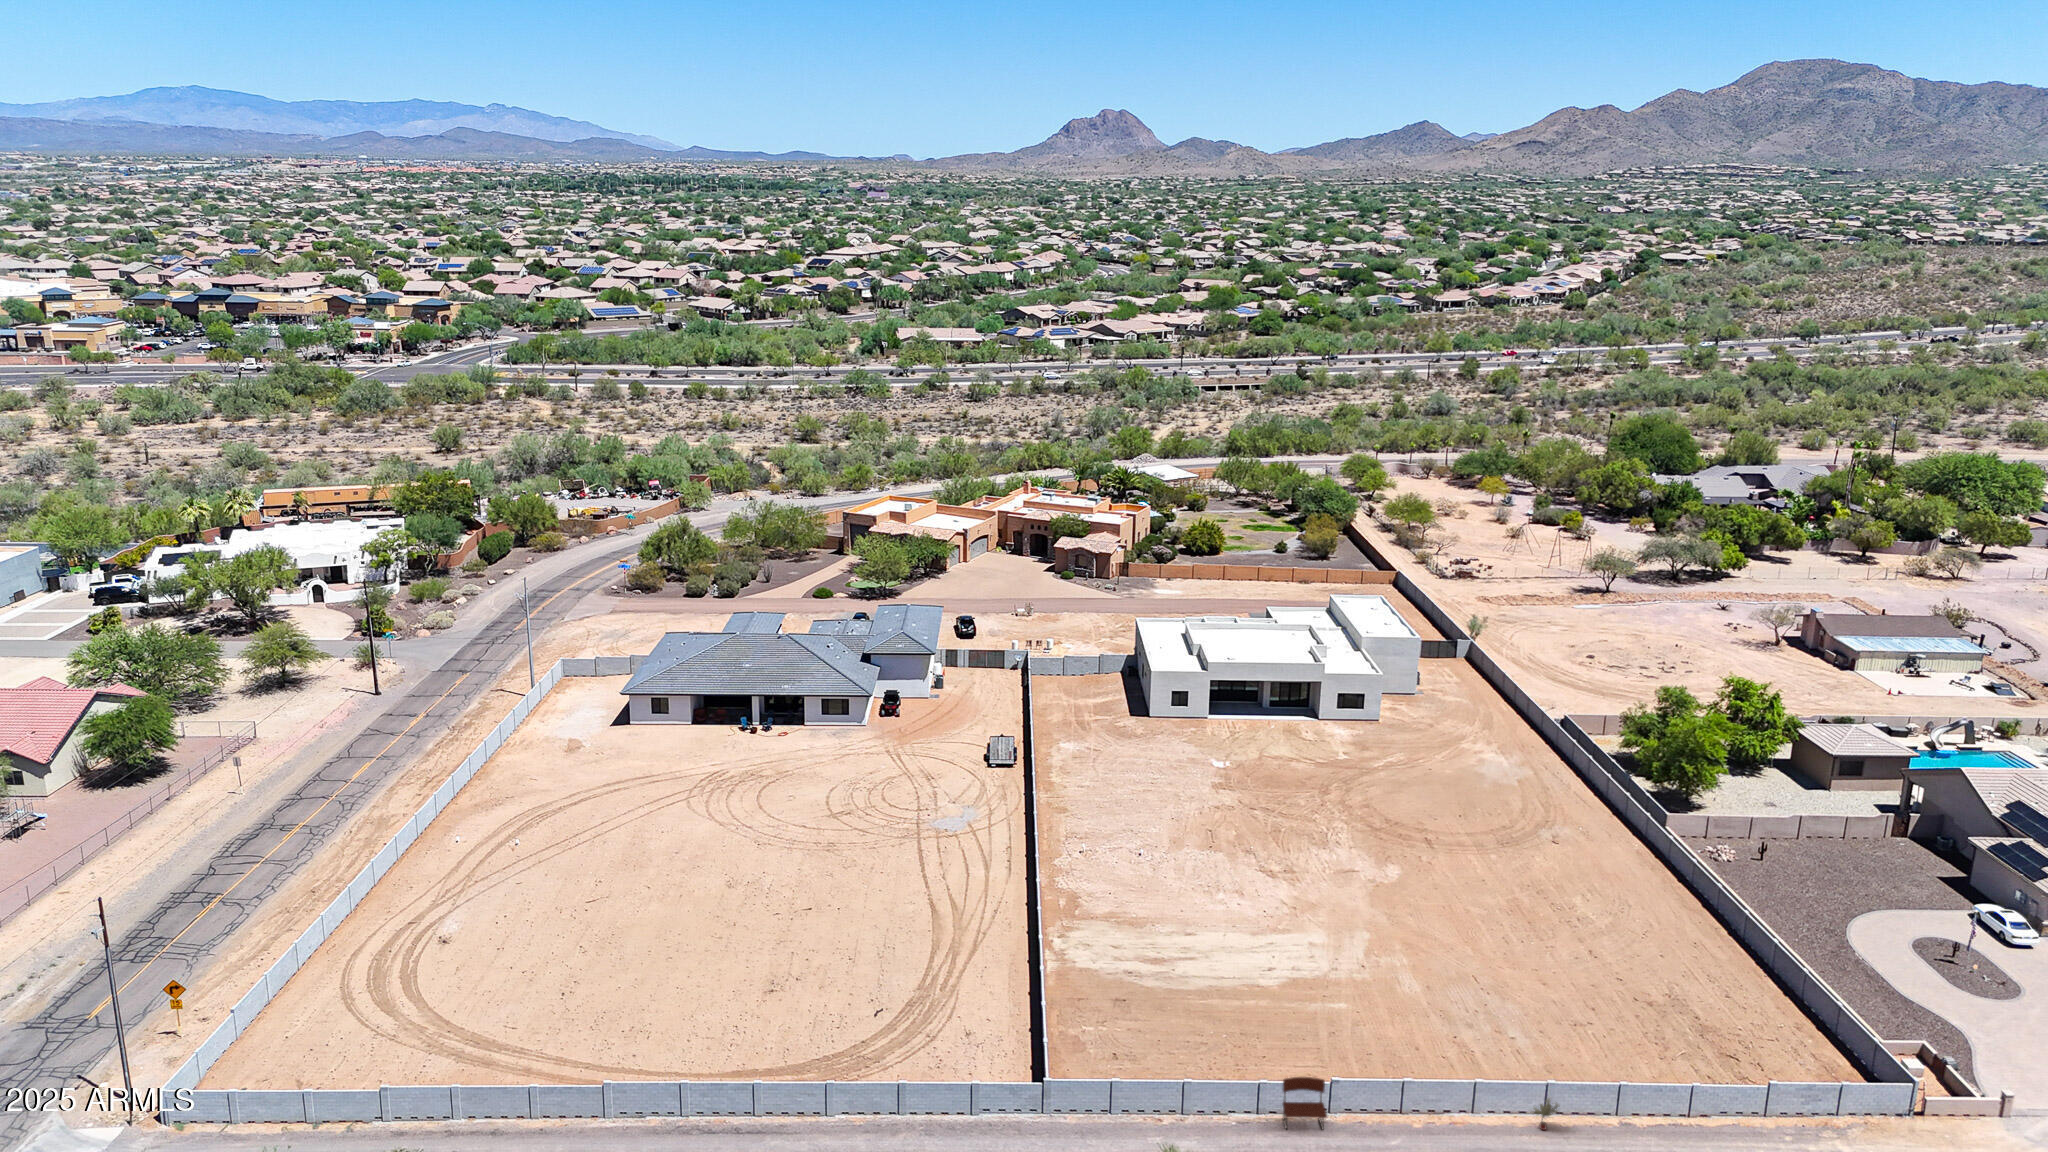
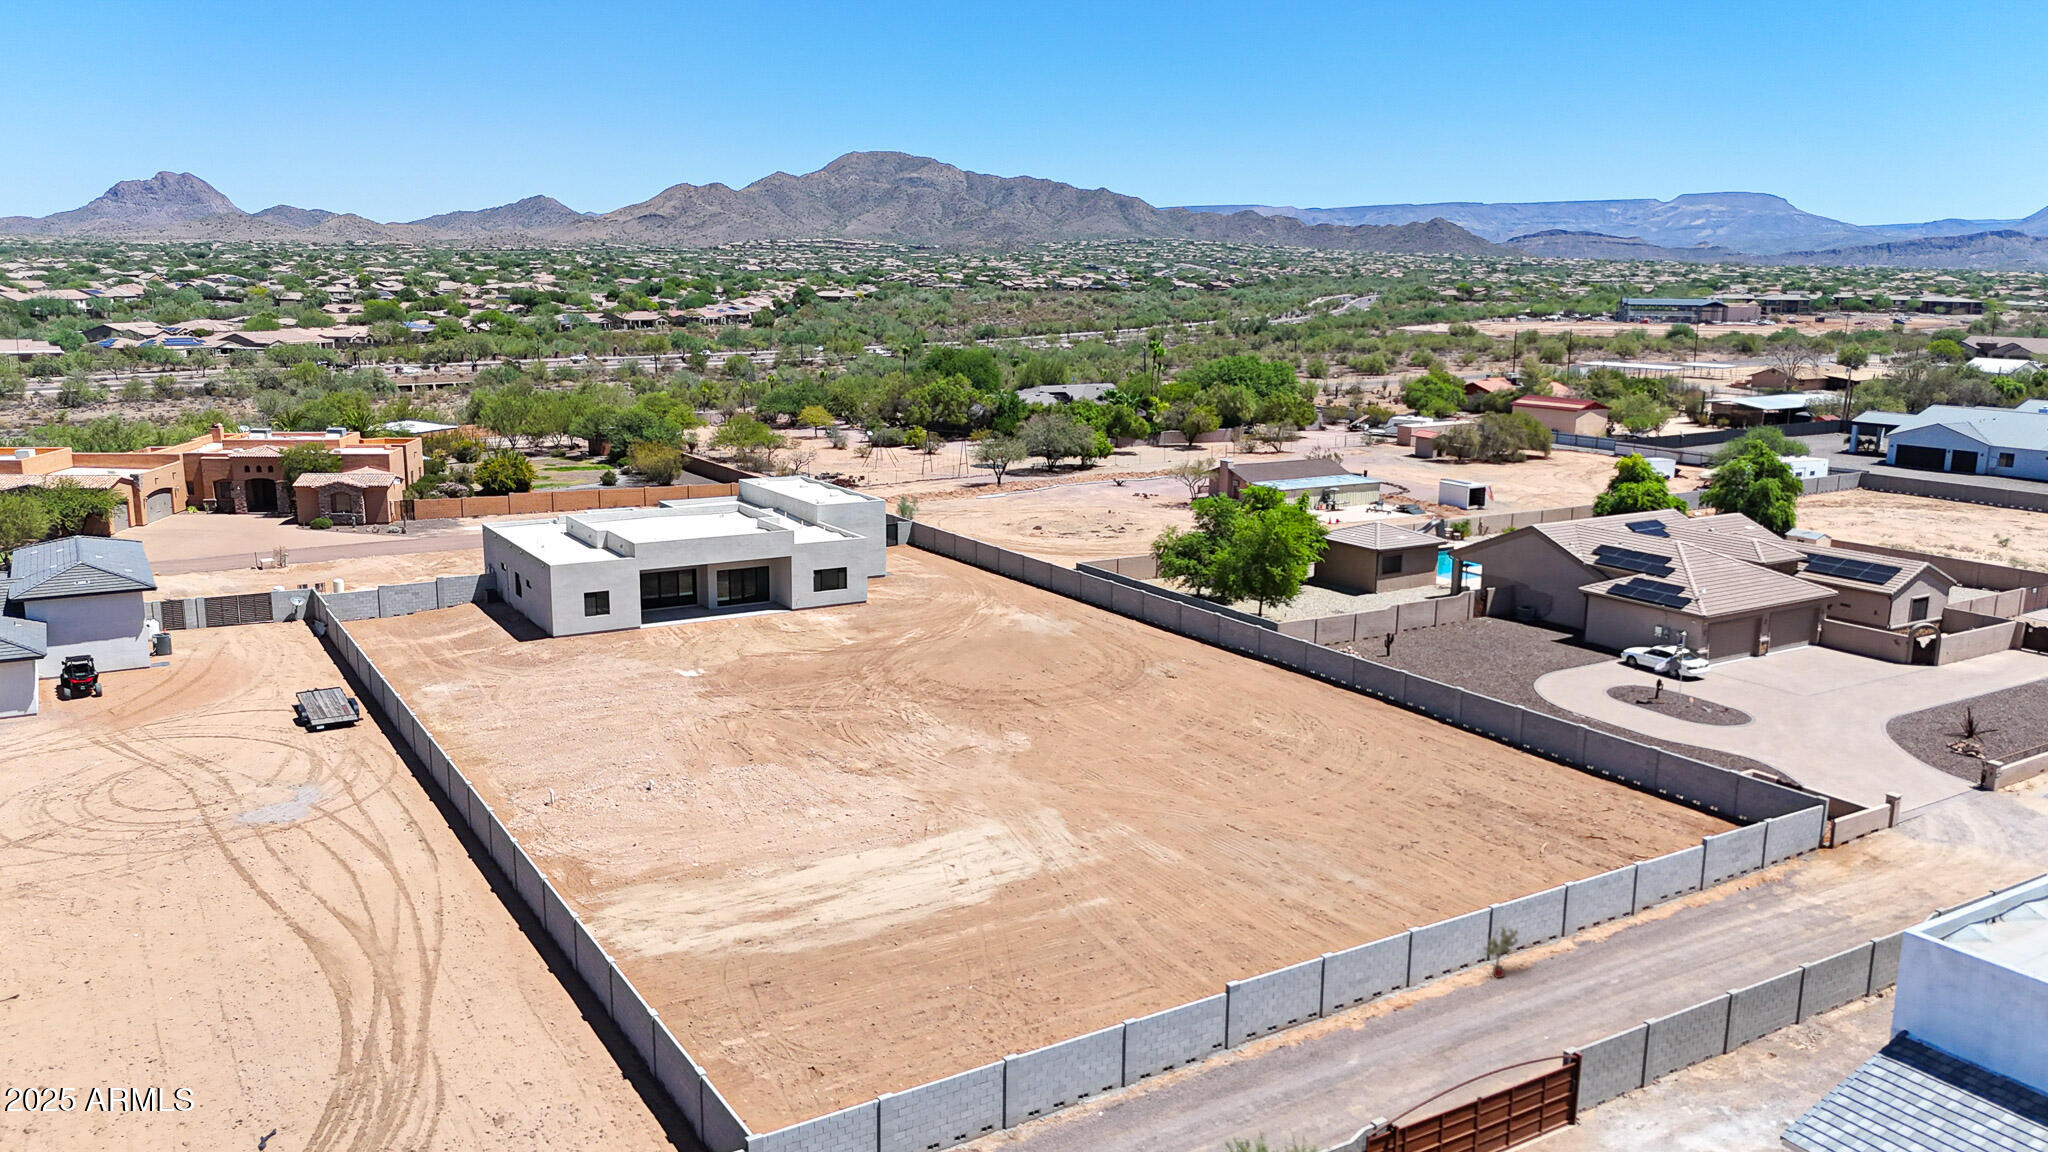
bench: present [1283,1077,1327,1129] -> none [1163,987,1248,1095]

